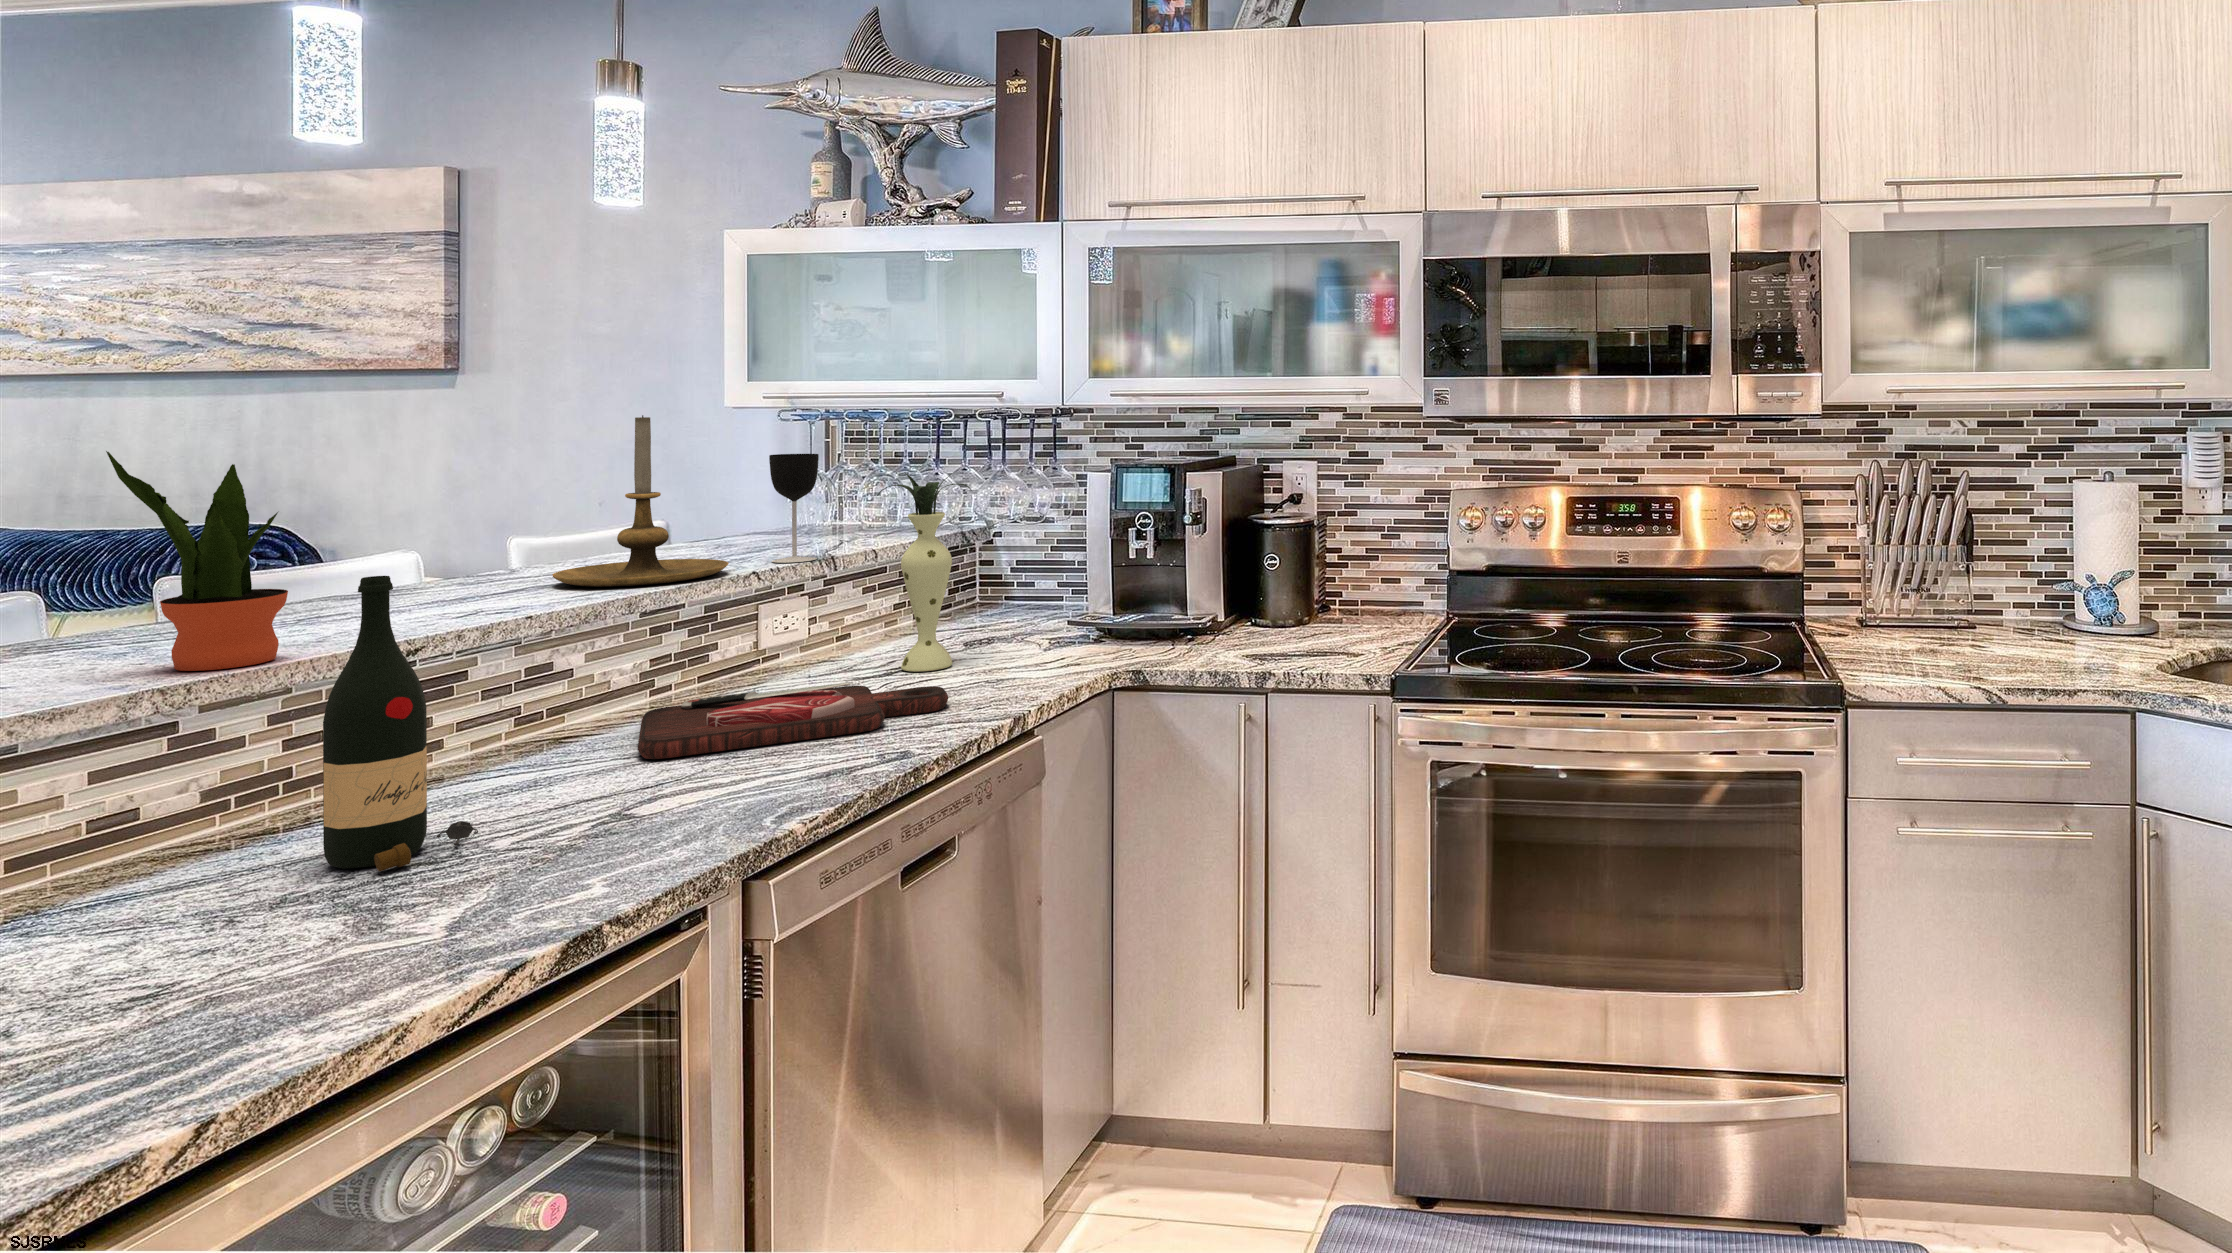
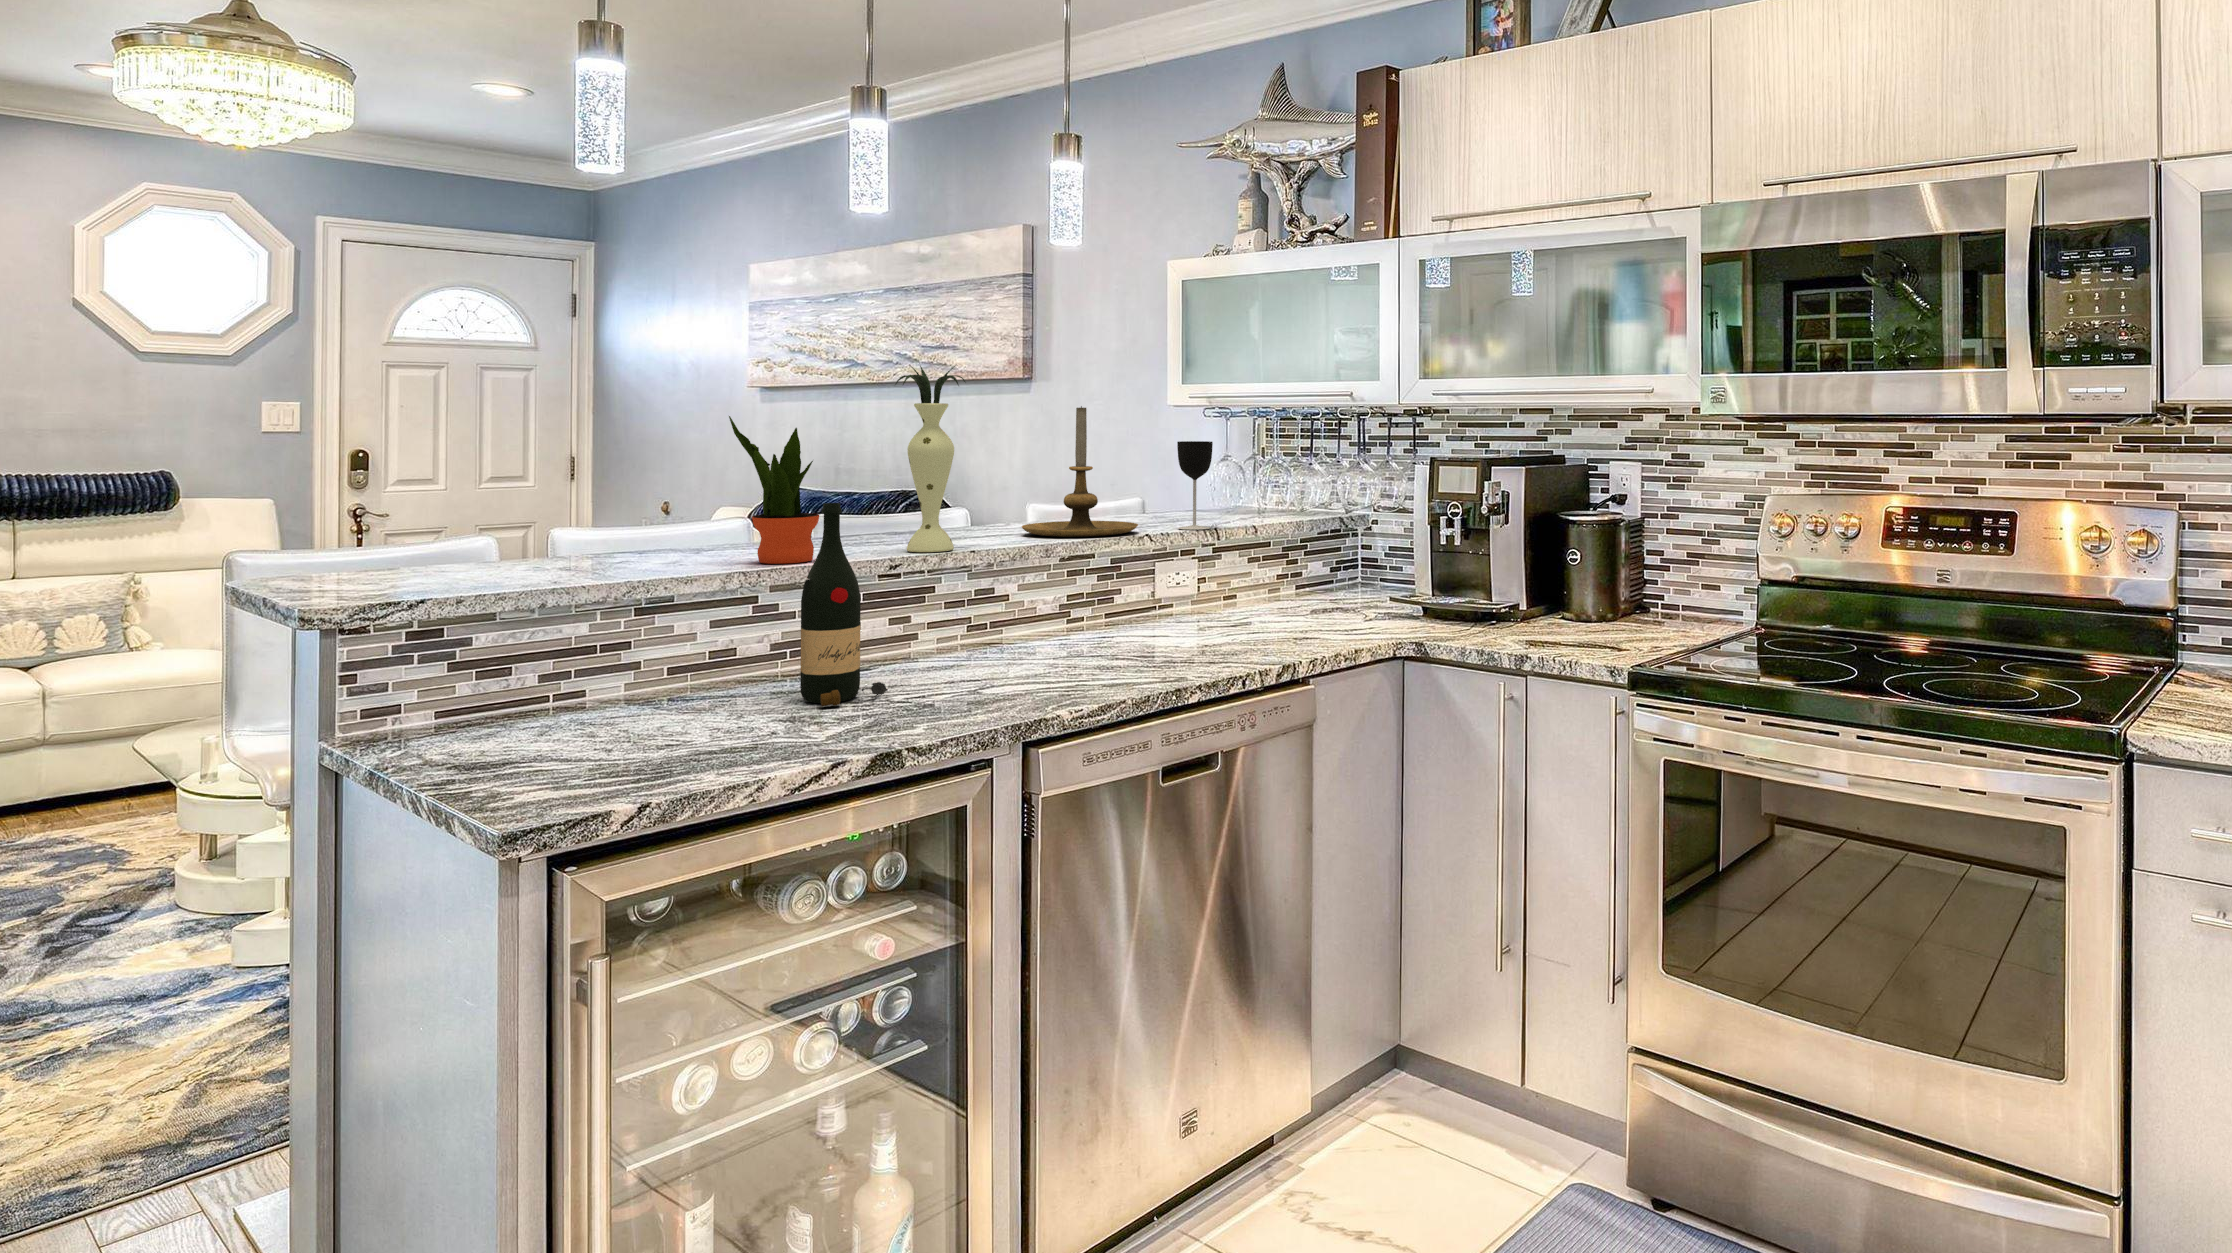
vase: present [877,473,972,672] -> present [896,365,965,552]
cutting board: present [638,683,948,759] -> none [1023,624,1253,663]

